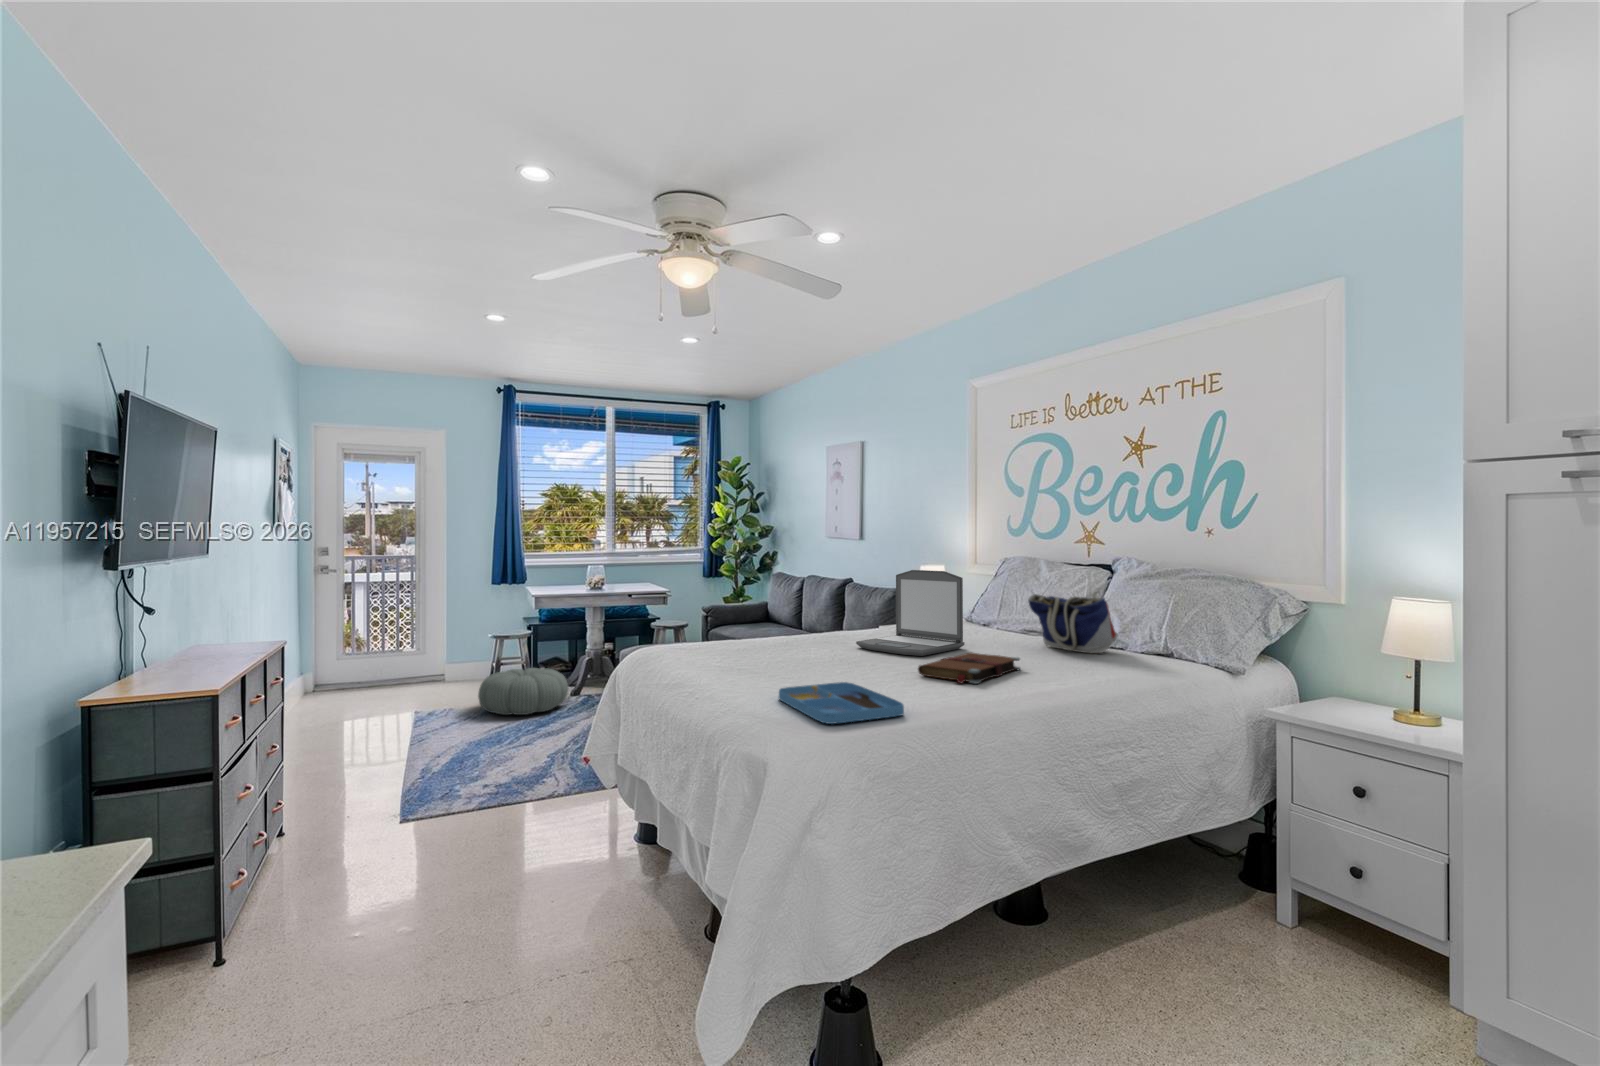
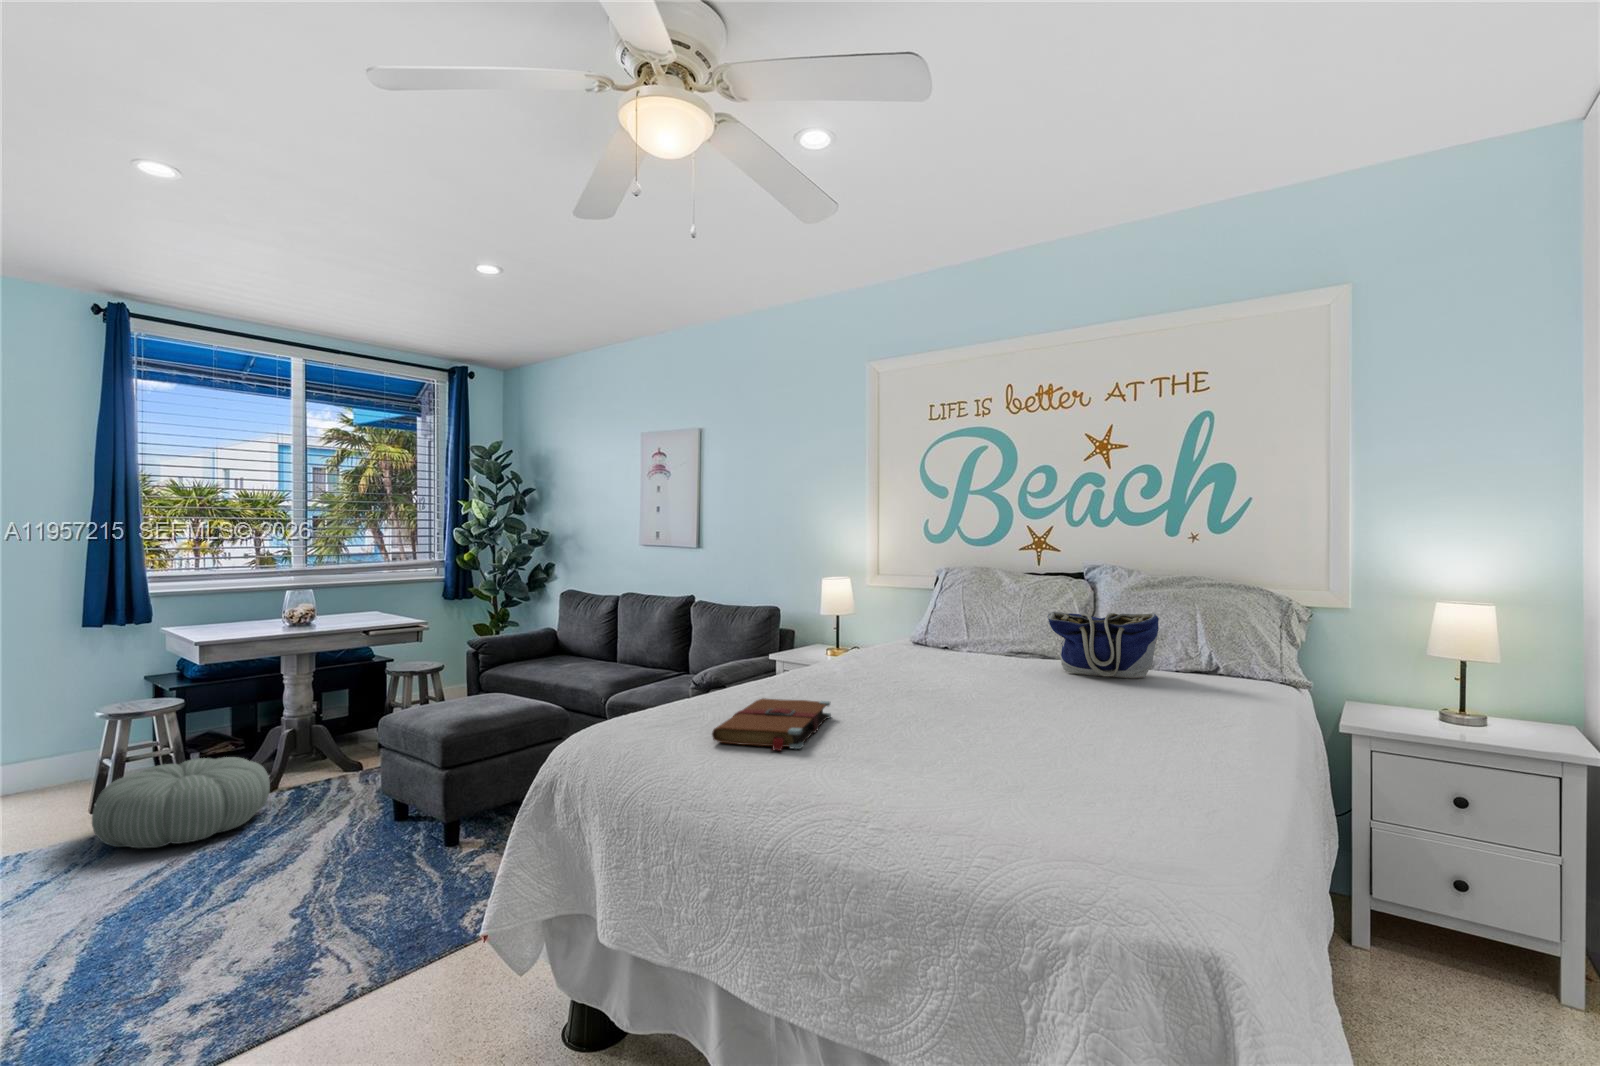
laptop: present [856,570,965,656] -> none [874,587,996,701]
book: present [918,653,1021,684] -> present [712,698,831,751]
tray: present [779,682,904,724] -> none [993,765,1228,857]

